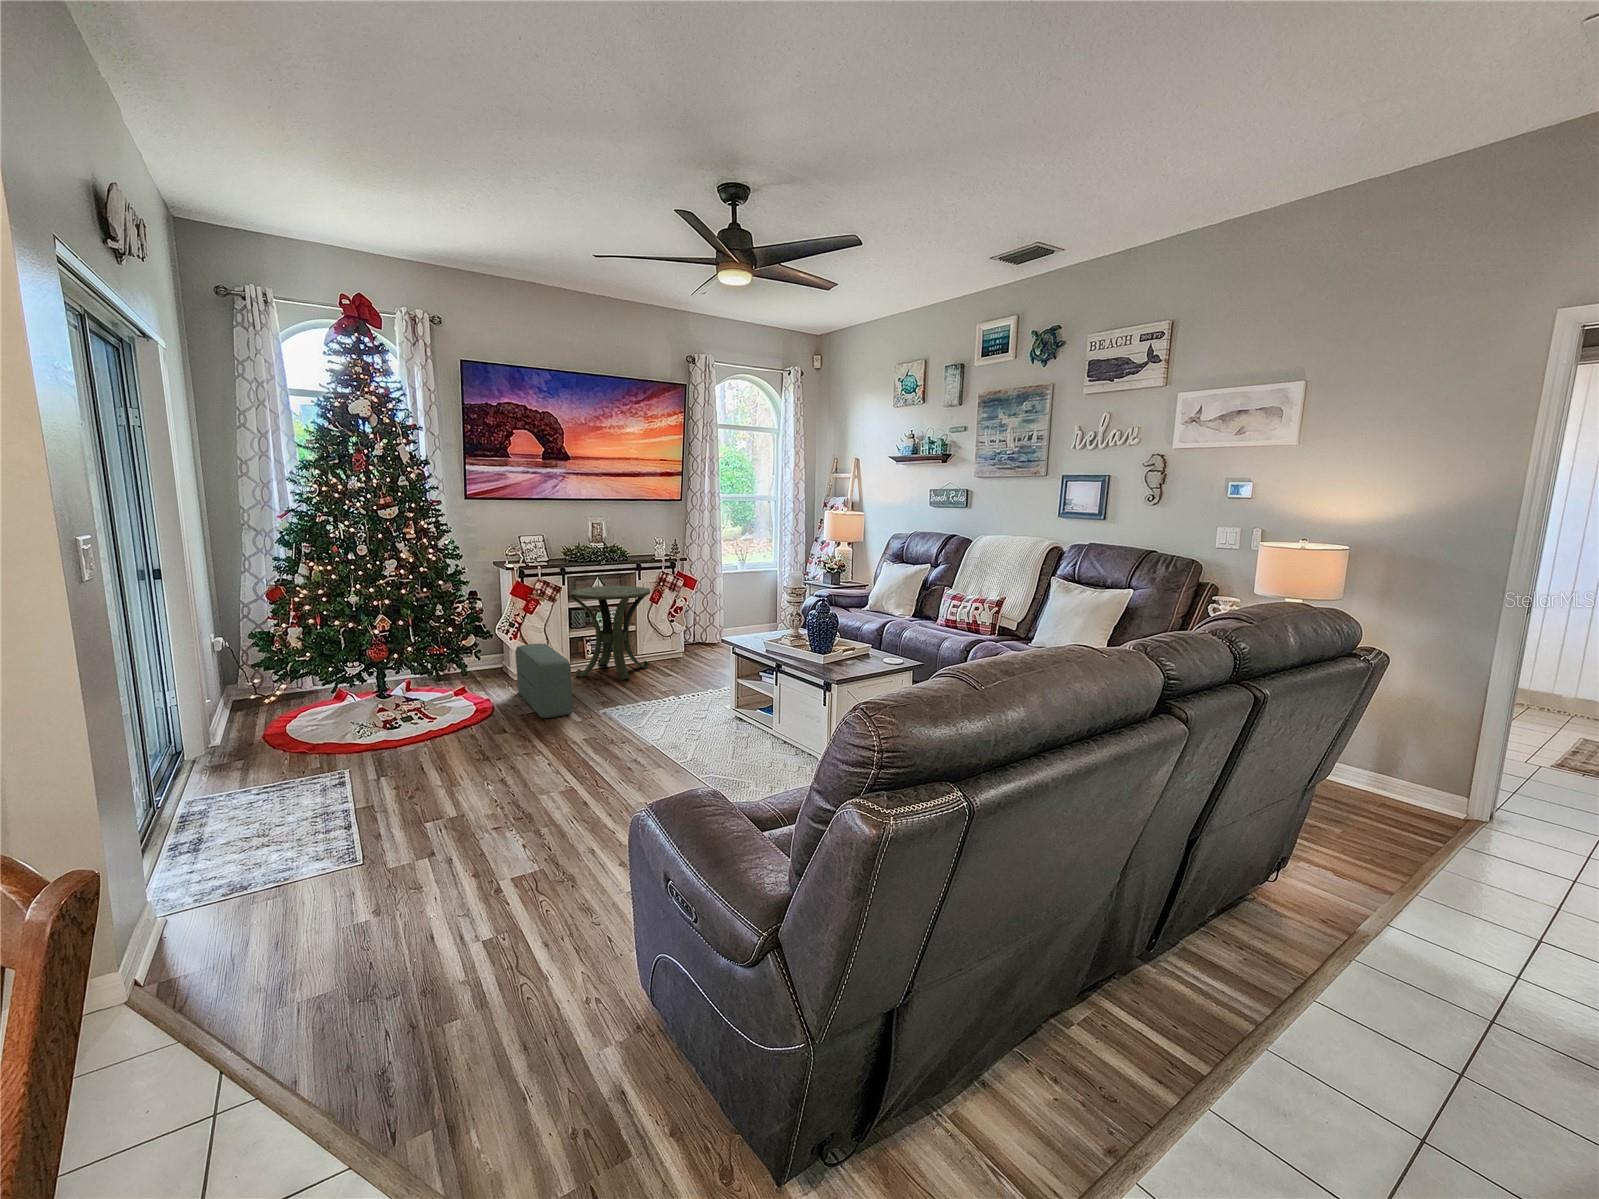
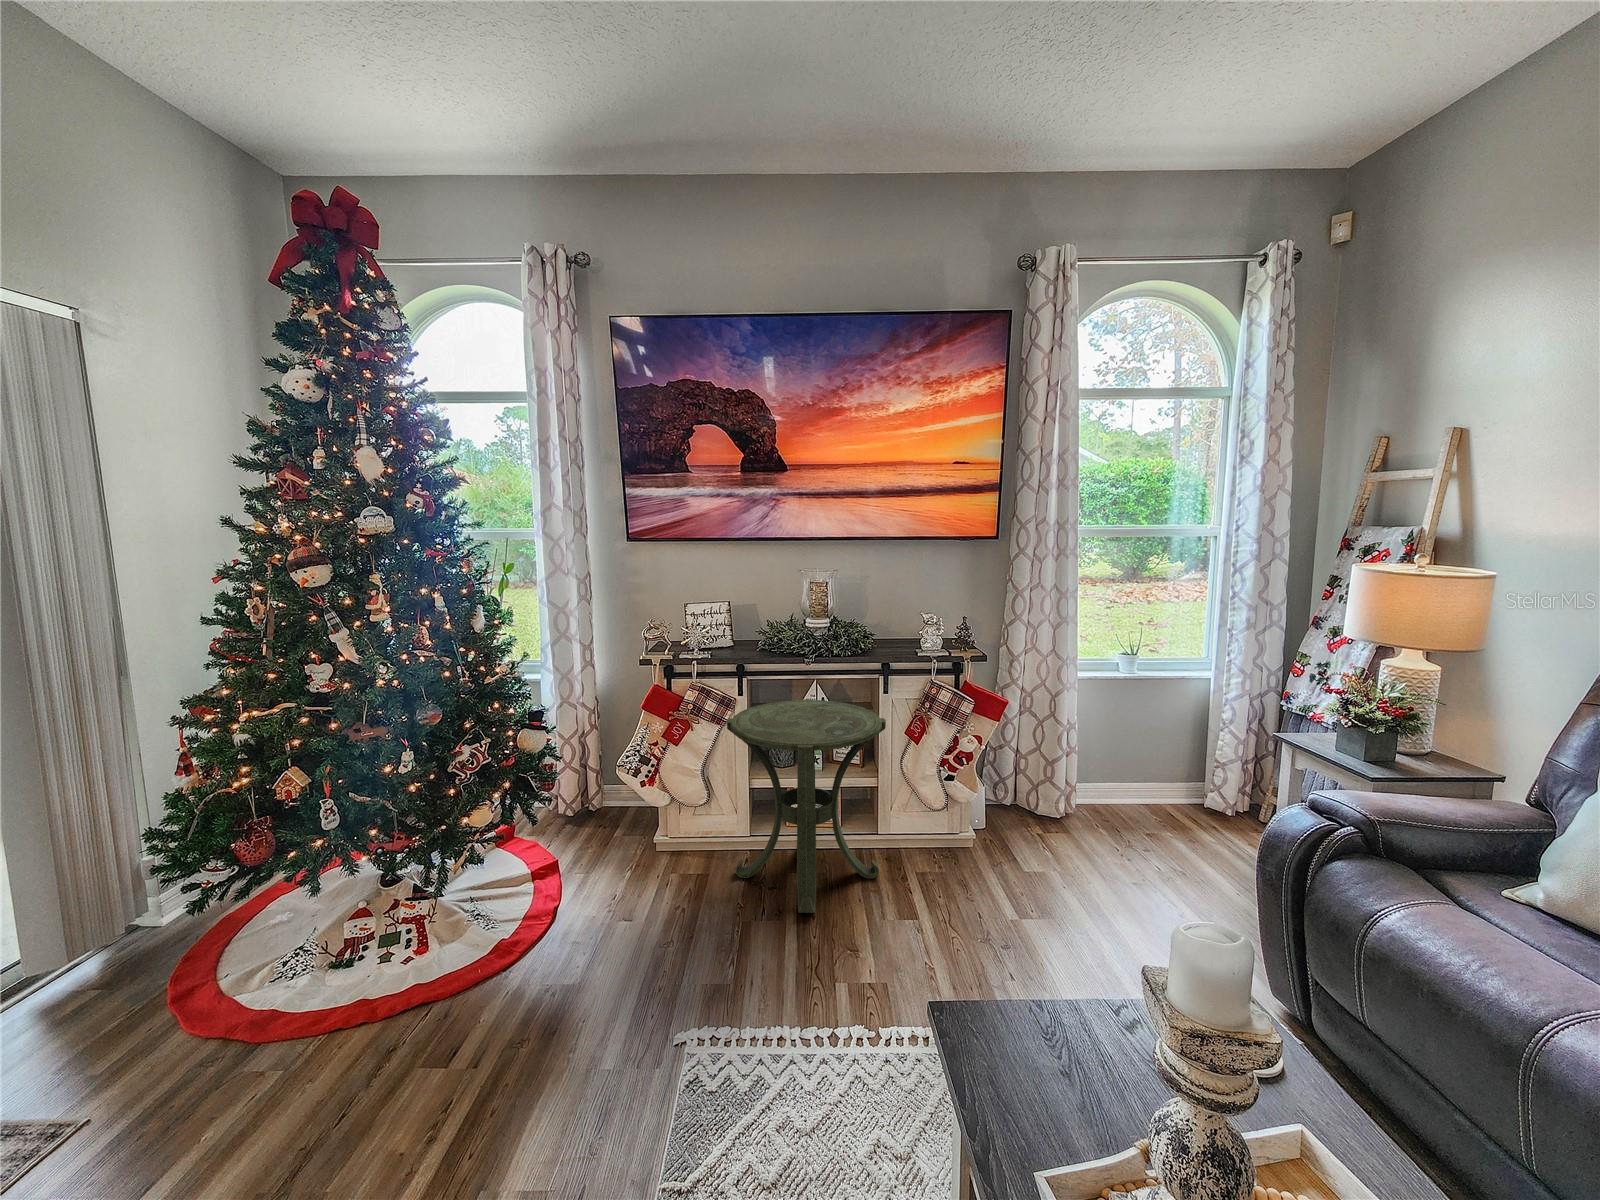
pouf: present [516,644,572,718] -> none [521,819,655,1041]

